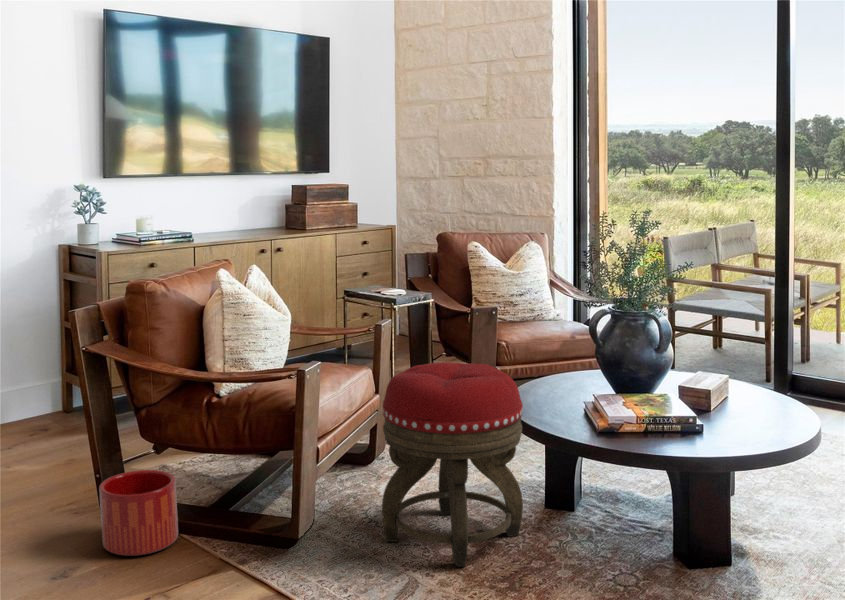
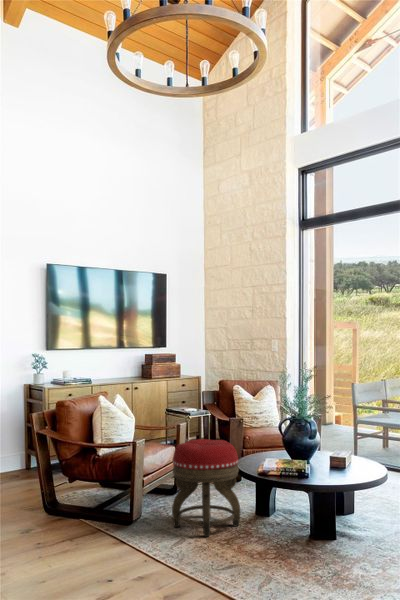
planter: present [99,470,178,556] -> none [41,491,76,530]

